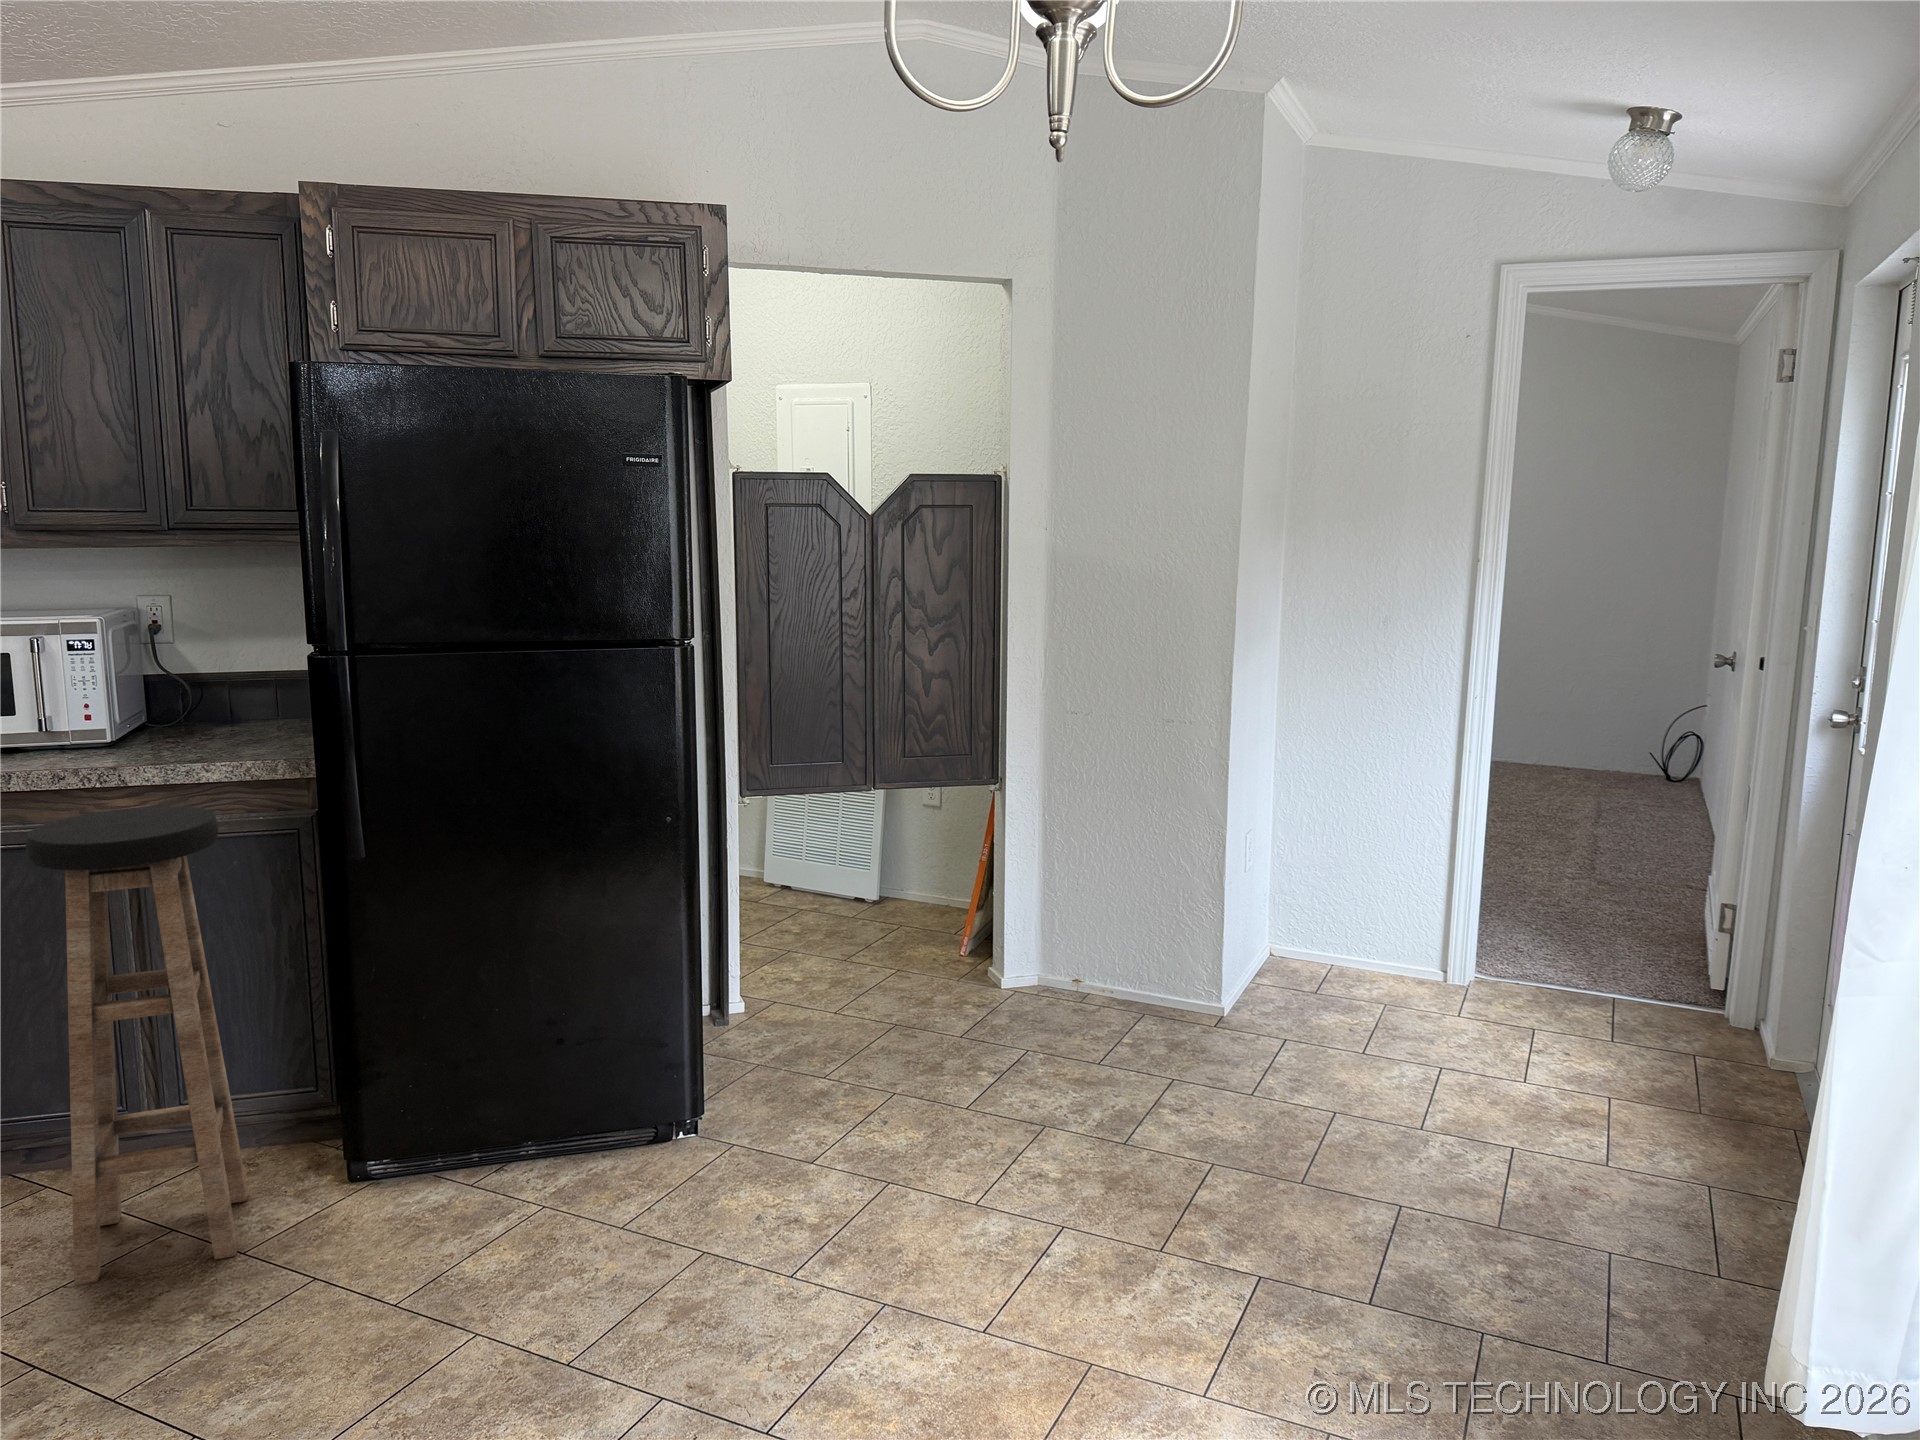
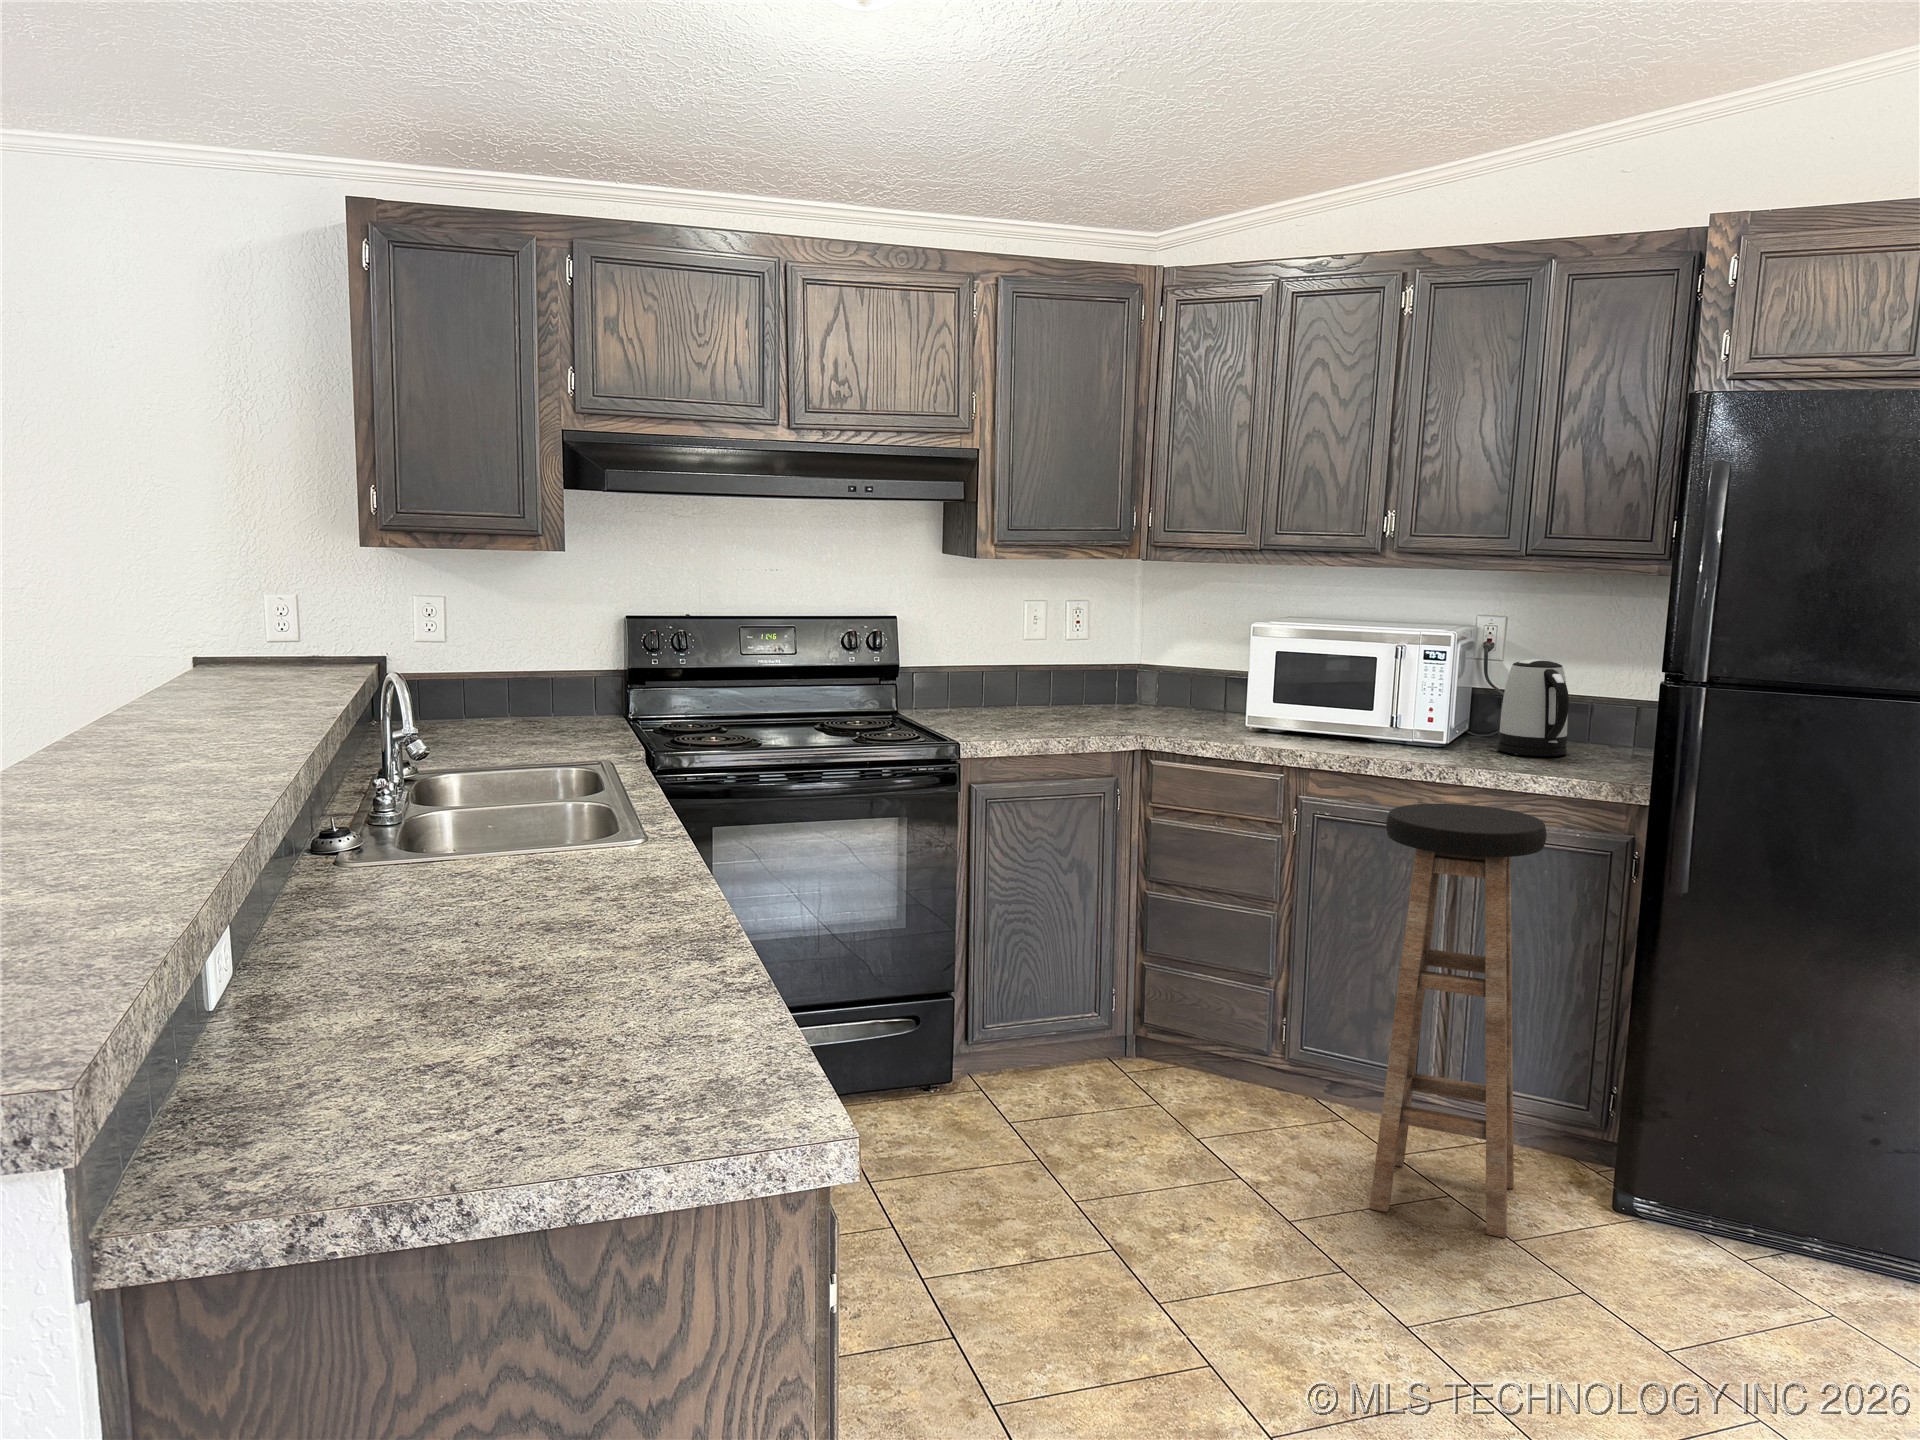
kettle: none [174,638,252,743] -> present [1498,659,1569,756]

